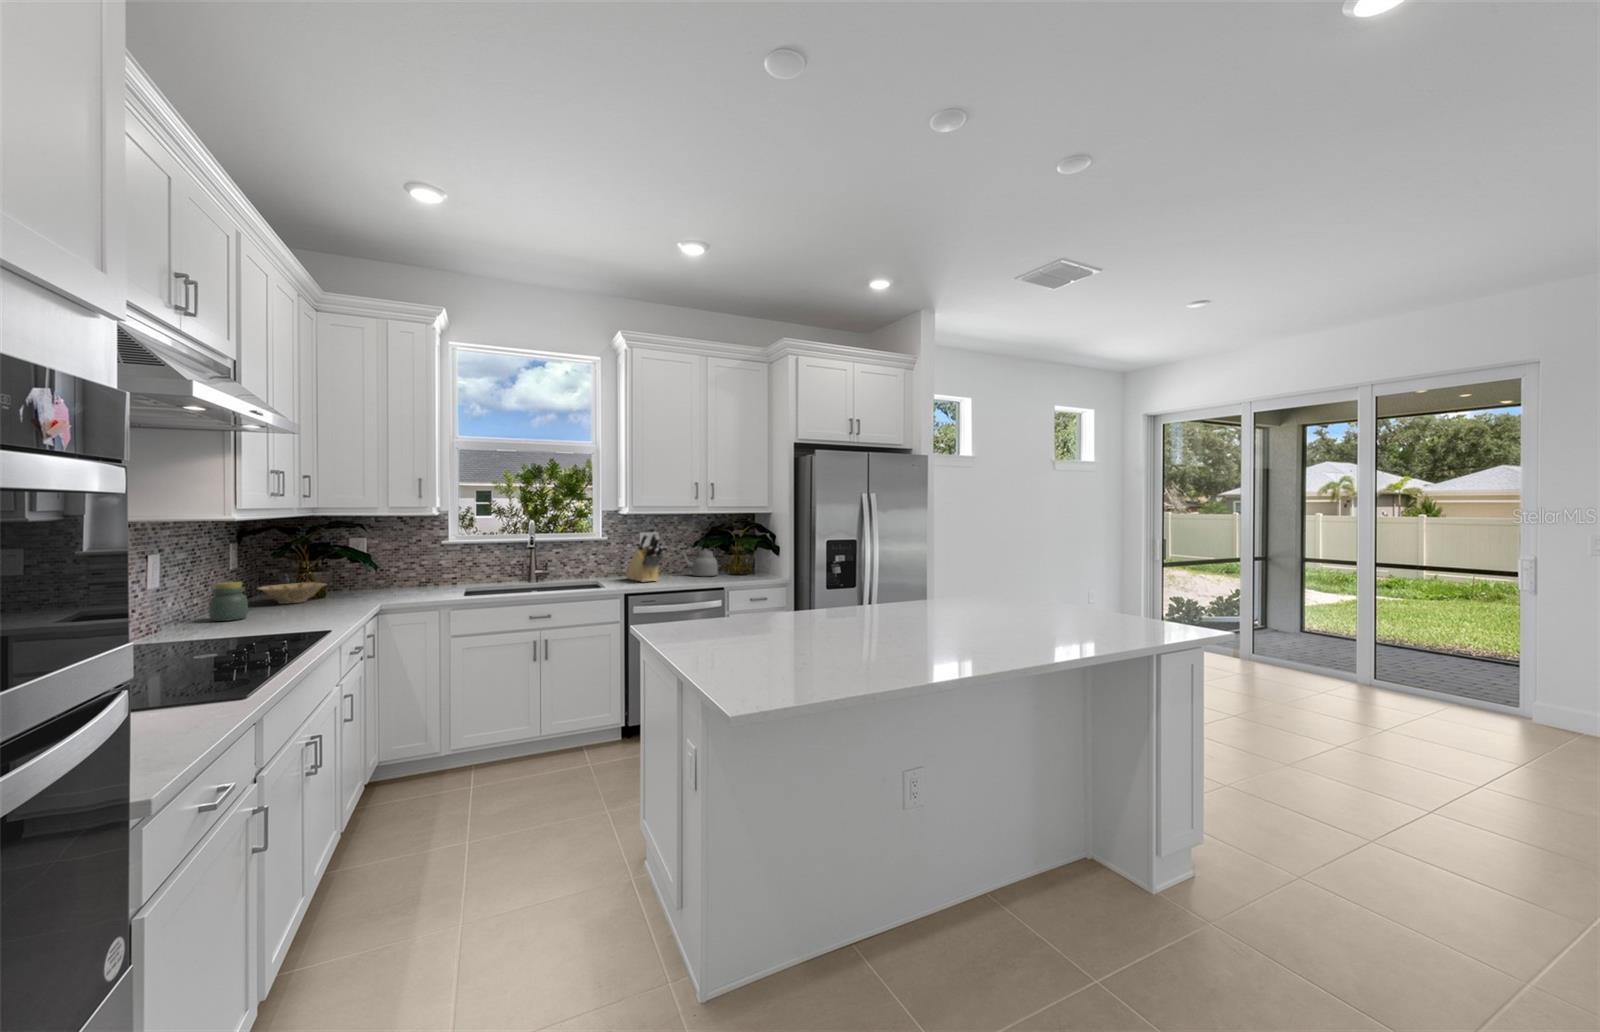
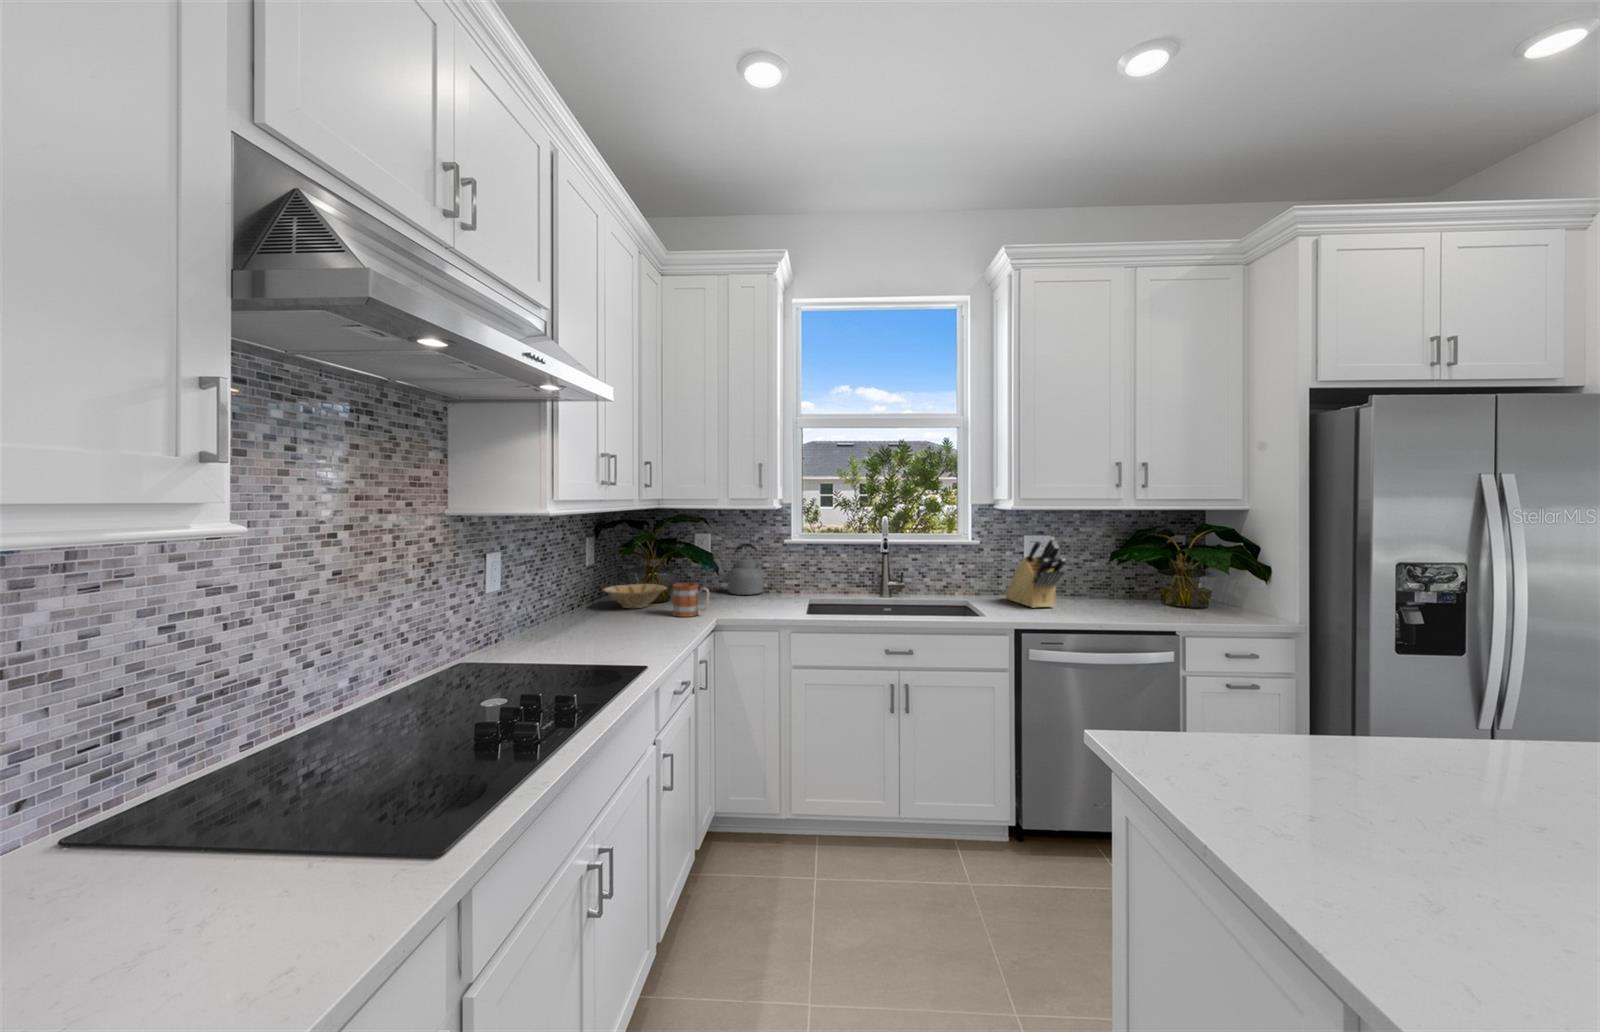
kettle: present [683,540,718,576] -> present [716,544,763,595]
mug: none [336,577,374,605] -> present [673,583,710,617]
jar: present [209,582,248,621] -> none [548,585,584,631]

